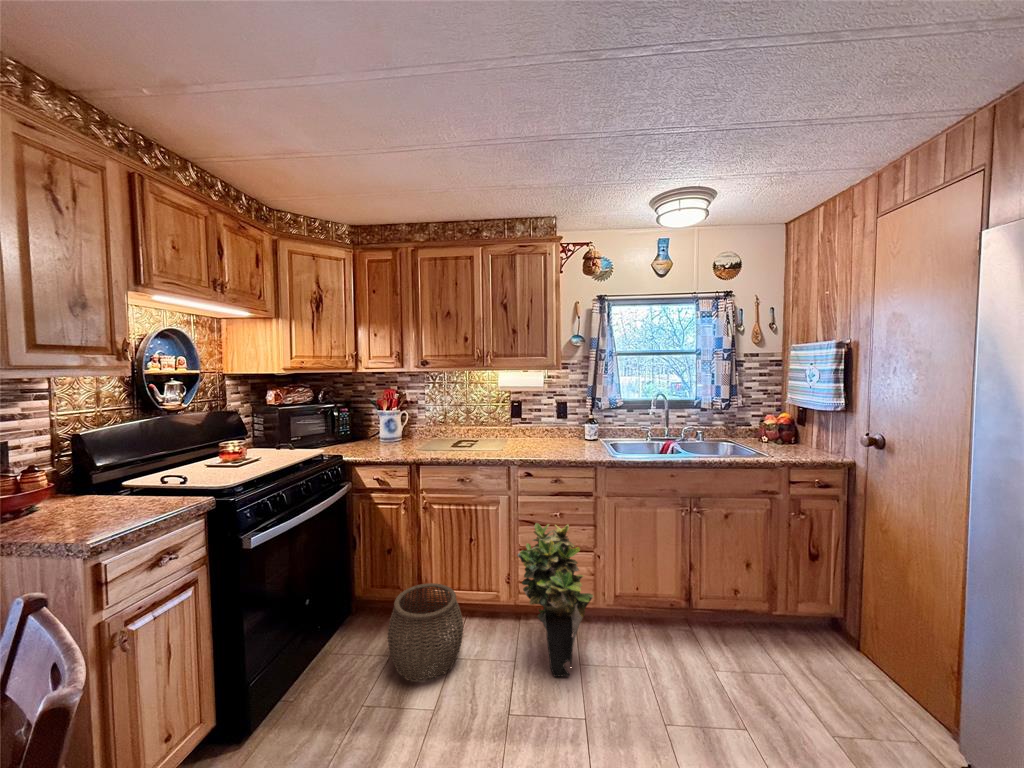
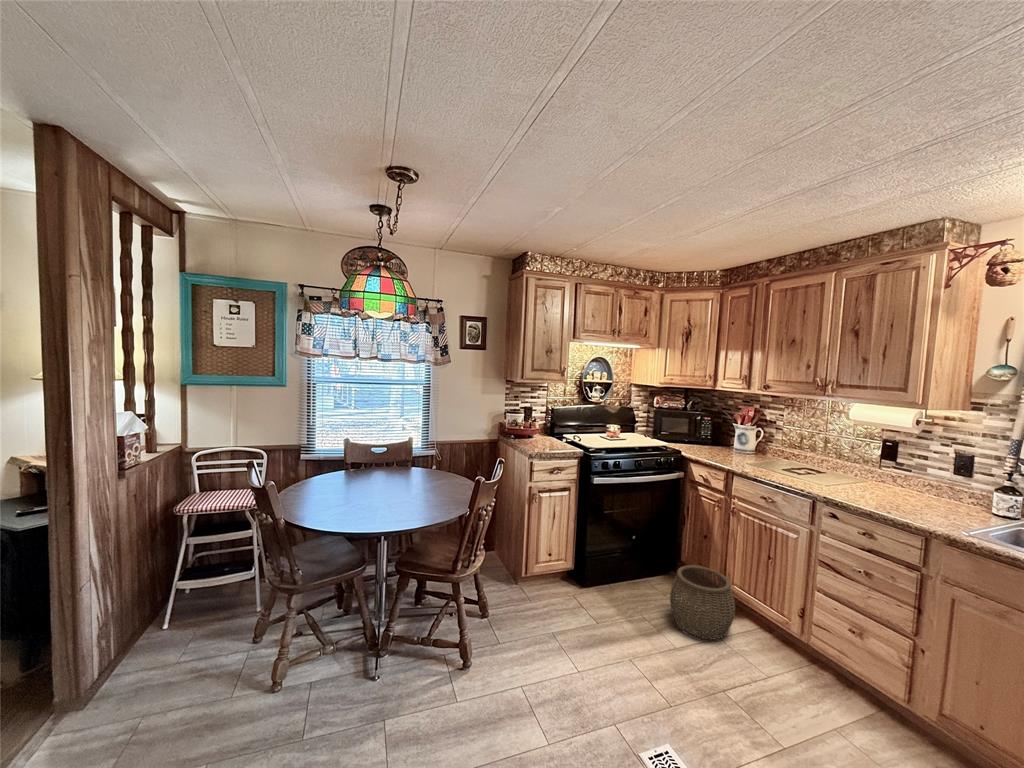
potted plant: present [517,523,593,677] -> none [777,567,866,720]

